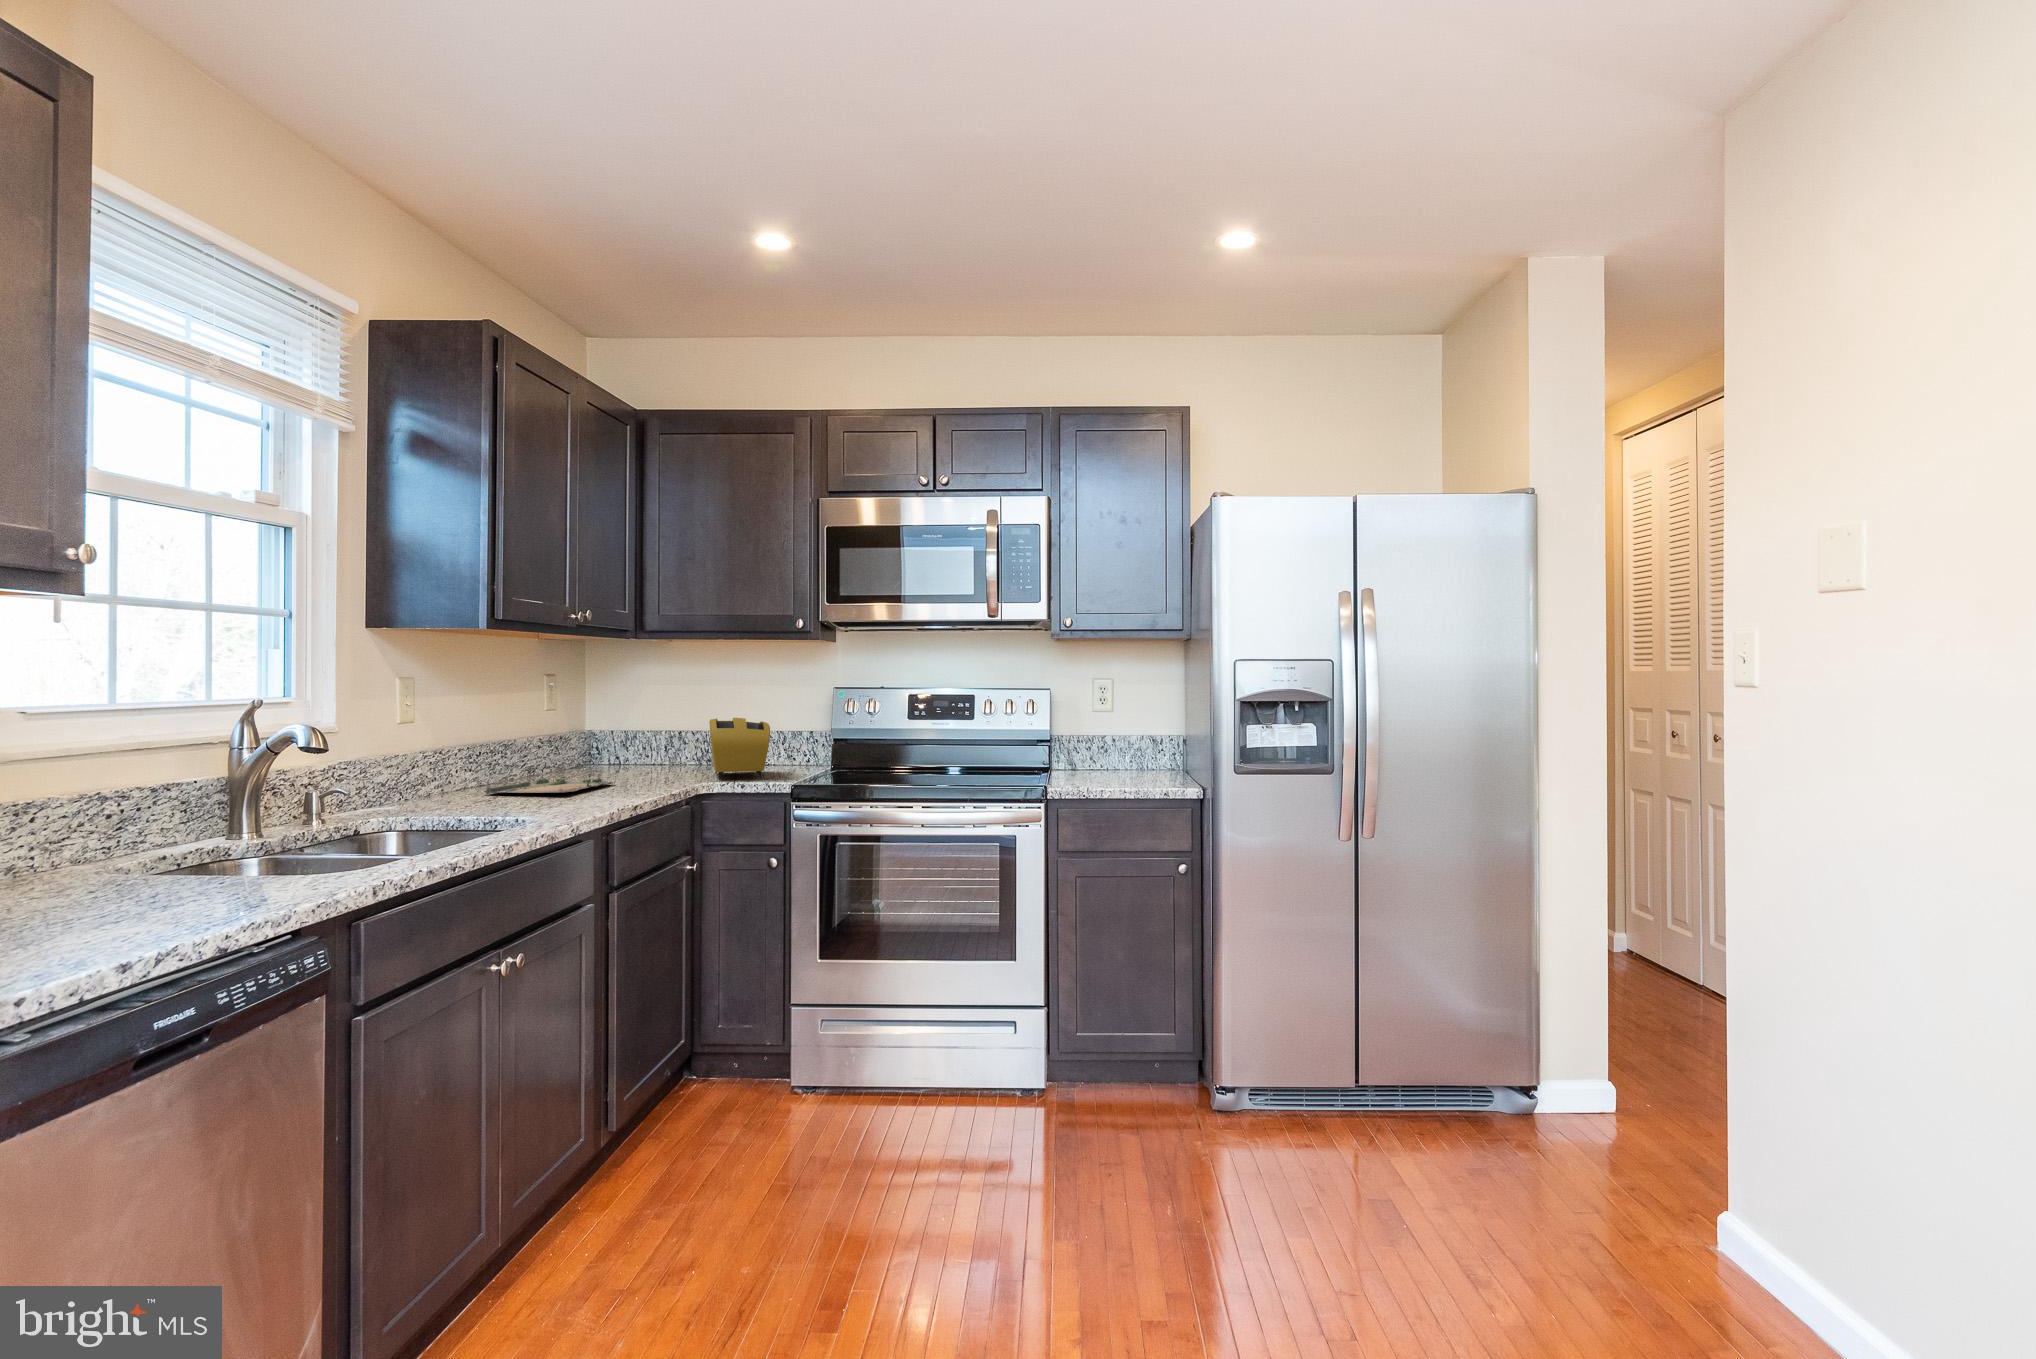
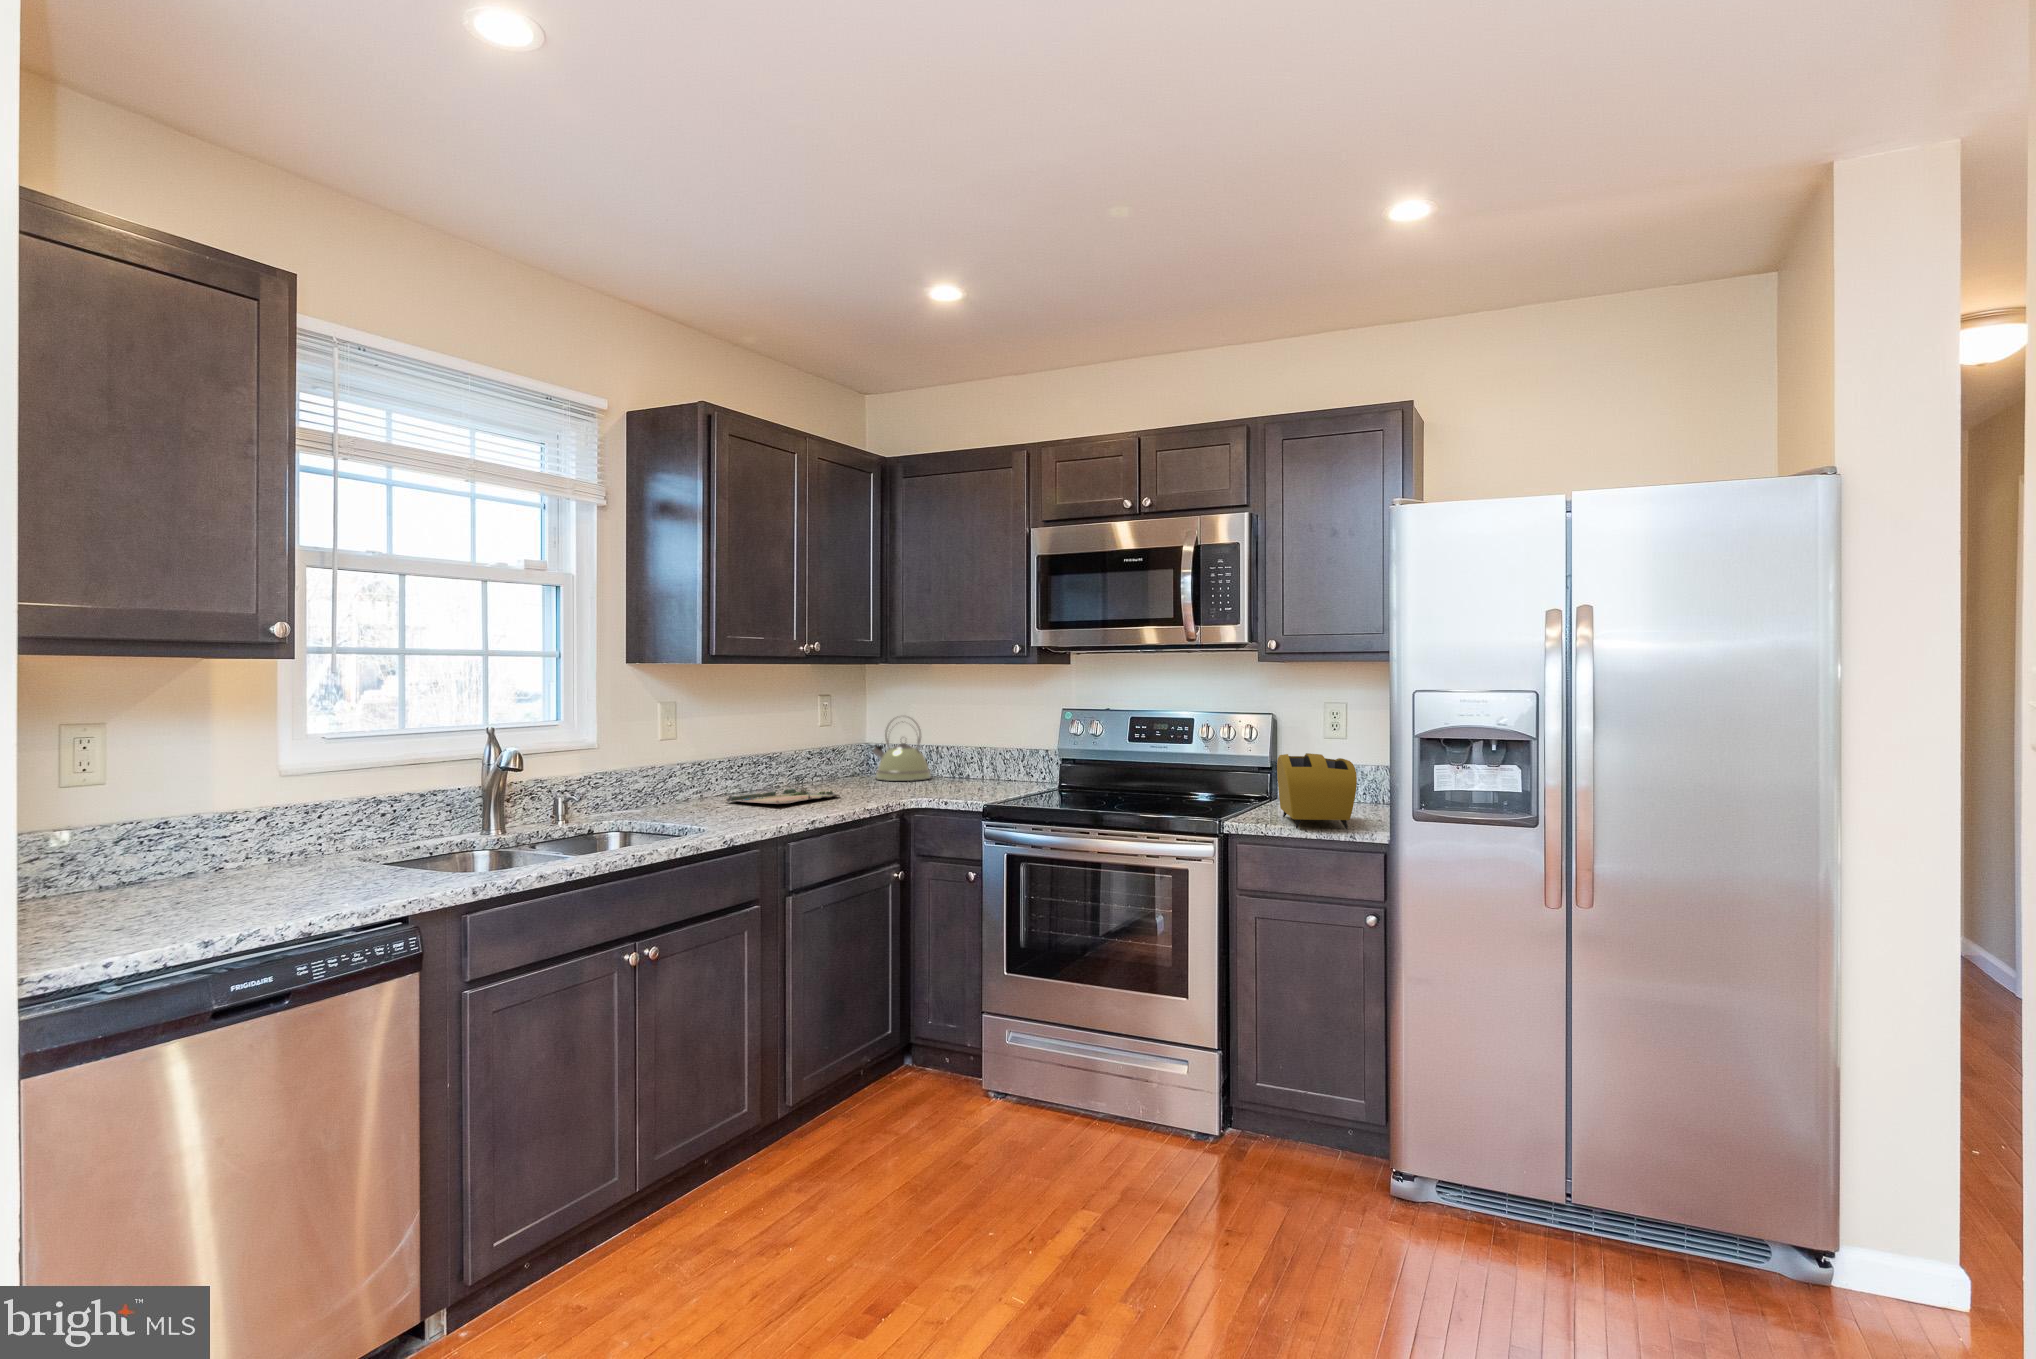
kettle: none [605,697,677,768] -> present [872,715,930,781]
toaster: present [709,718,770,780] -> present [1277,753,1357,829]

